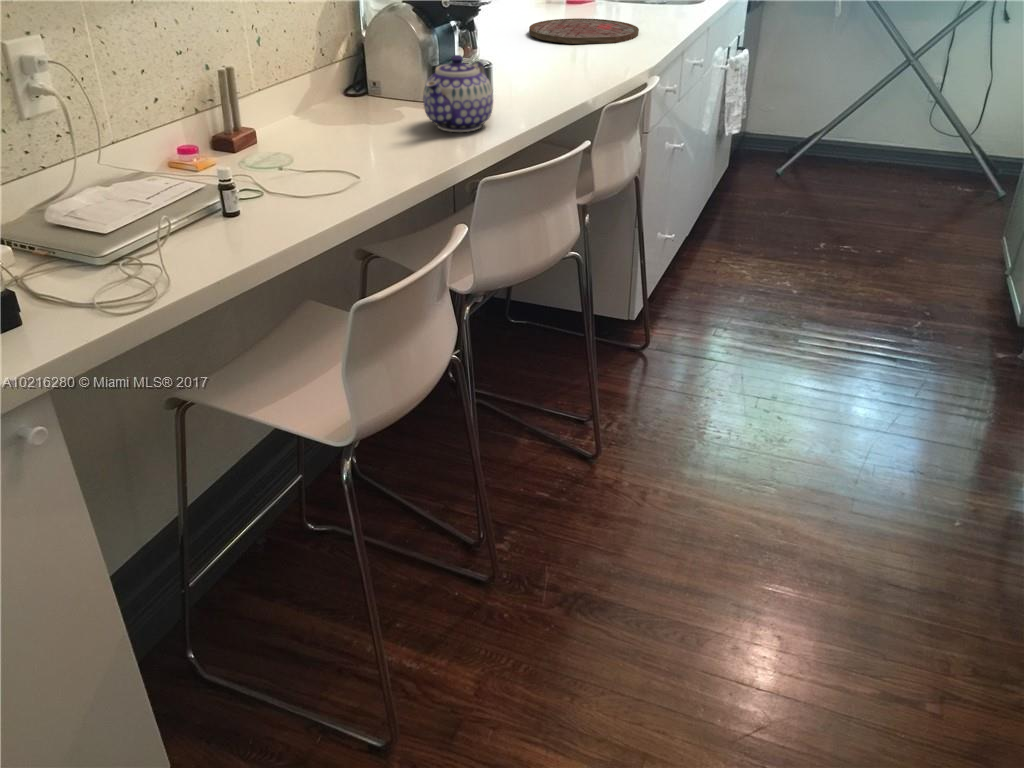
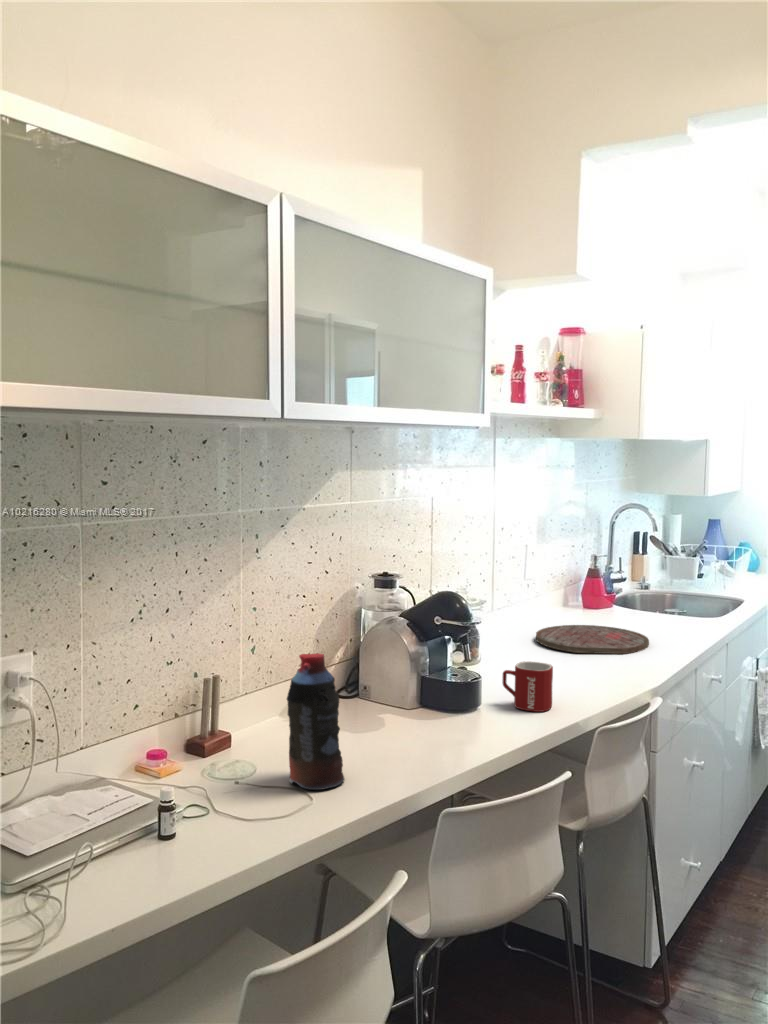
bottle: none [319,30,385,168] -> present [287,654,345,790]
mug: none [513,45,562,94] -> present [502,662,553,712]
teapot: present [423,55,493,132] -> none [397,675,471,753]

